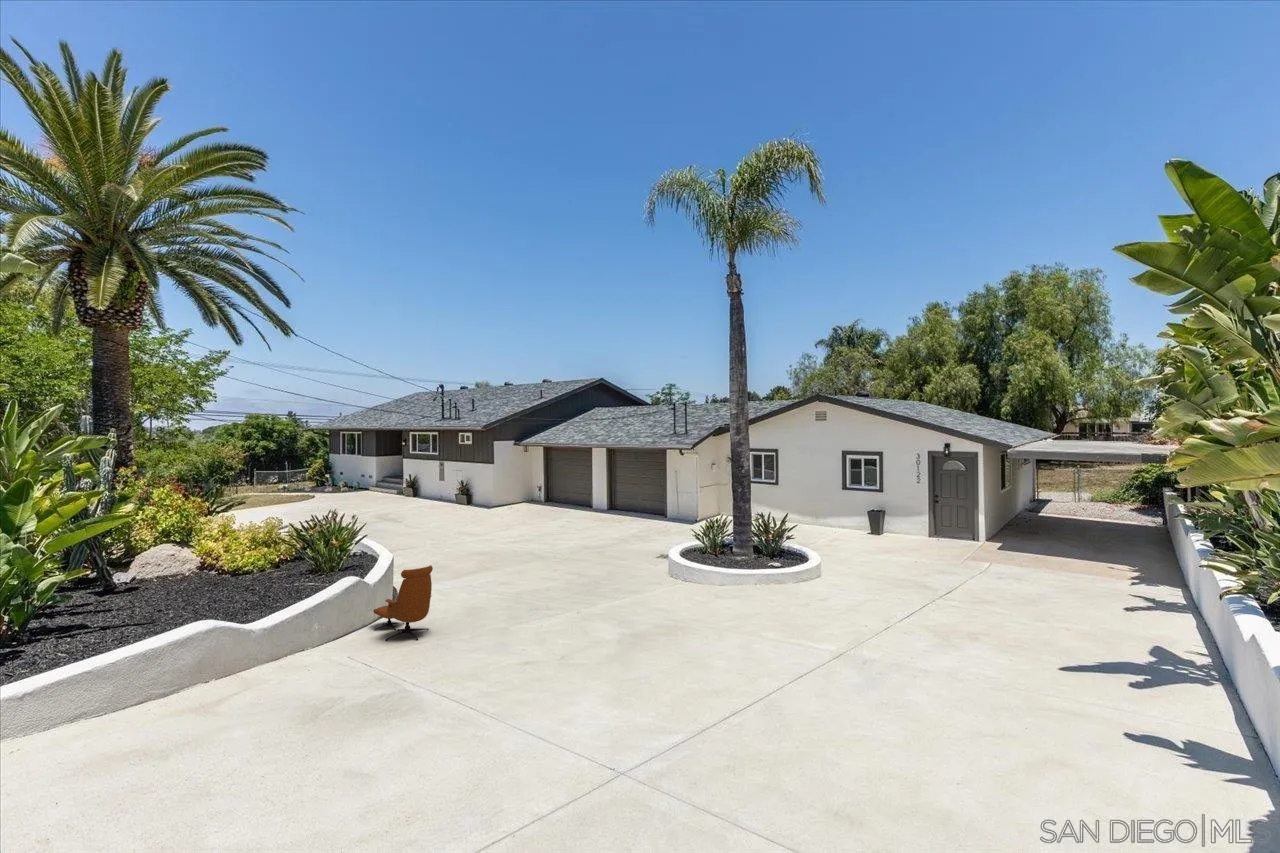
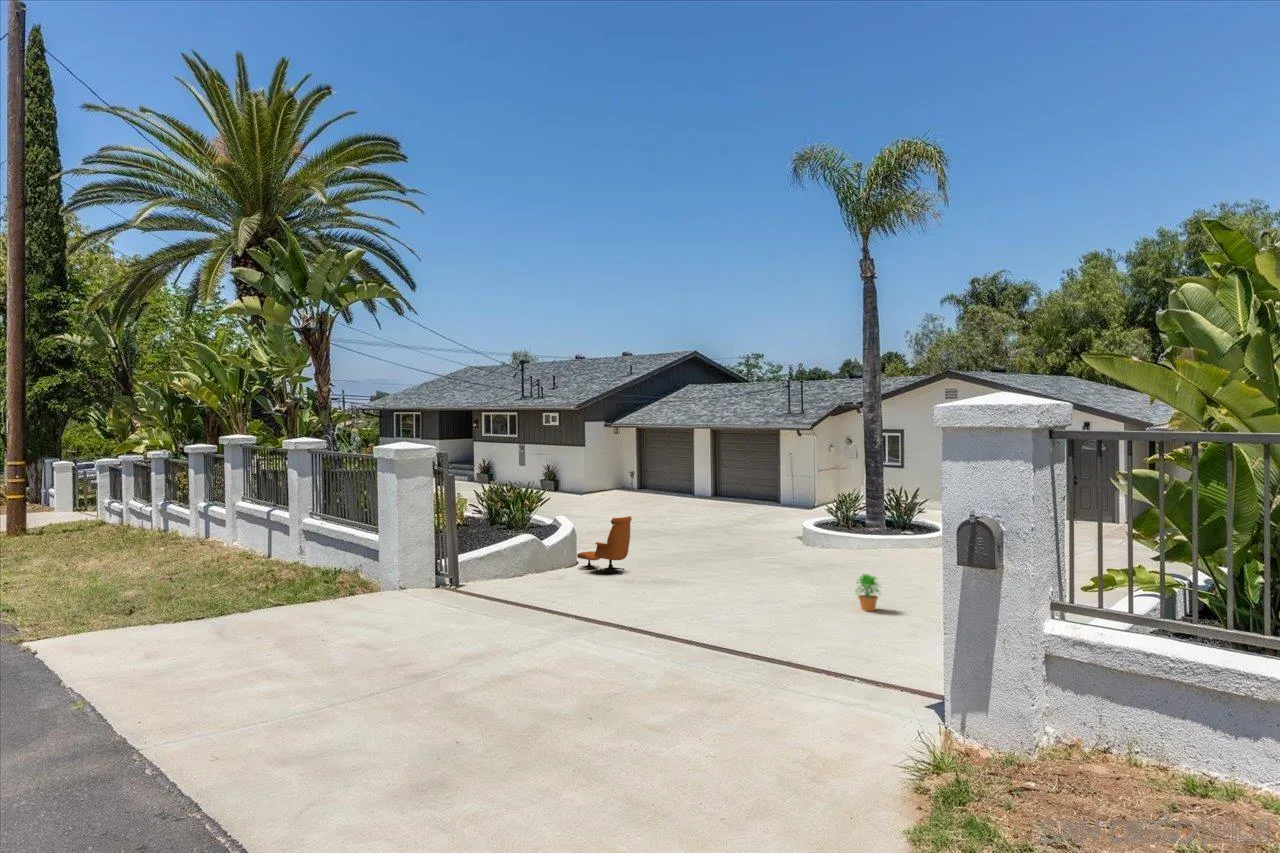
potted plant: none [681,676,724,734] -> present [856,574,879,611]

